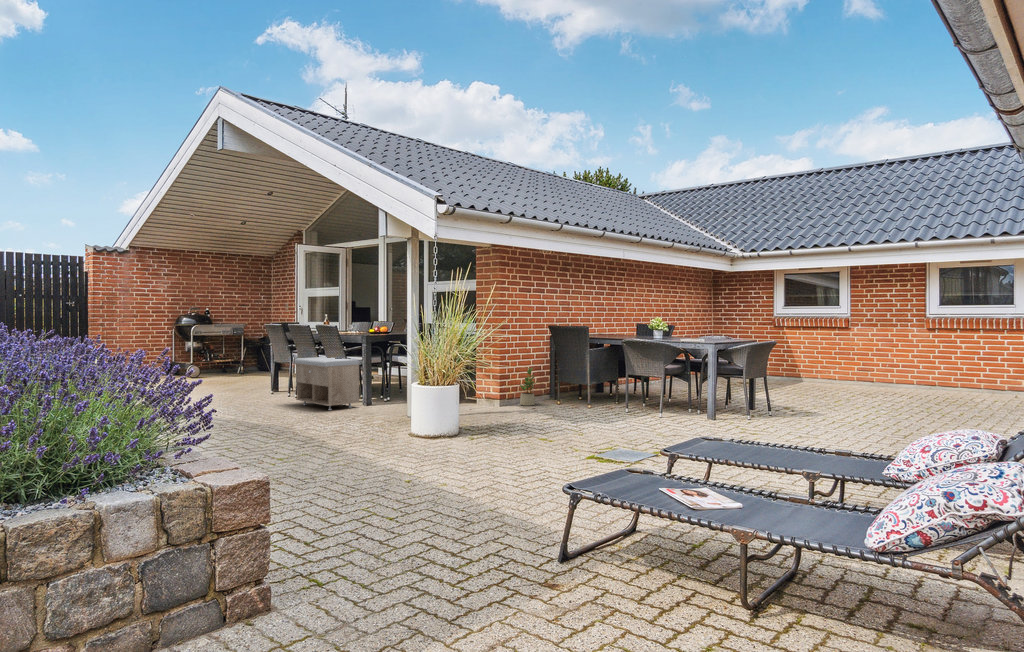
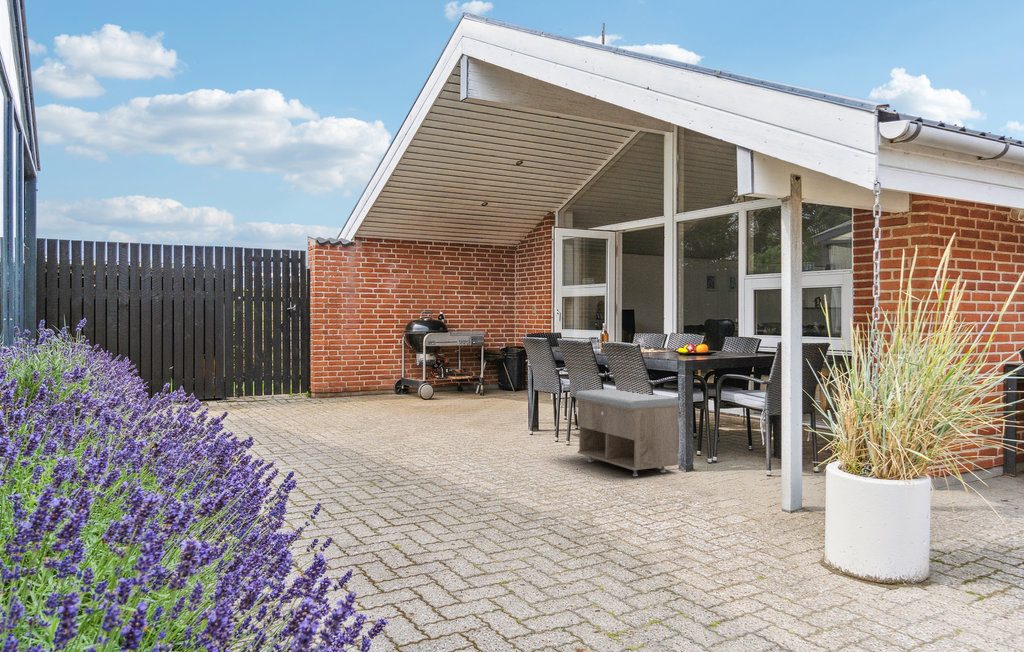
potted plant: present [520,368,536,406] -> none [958,421,1000,489]

